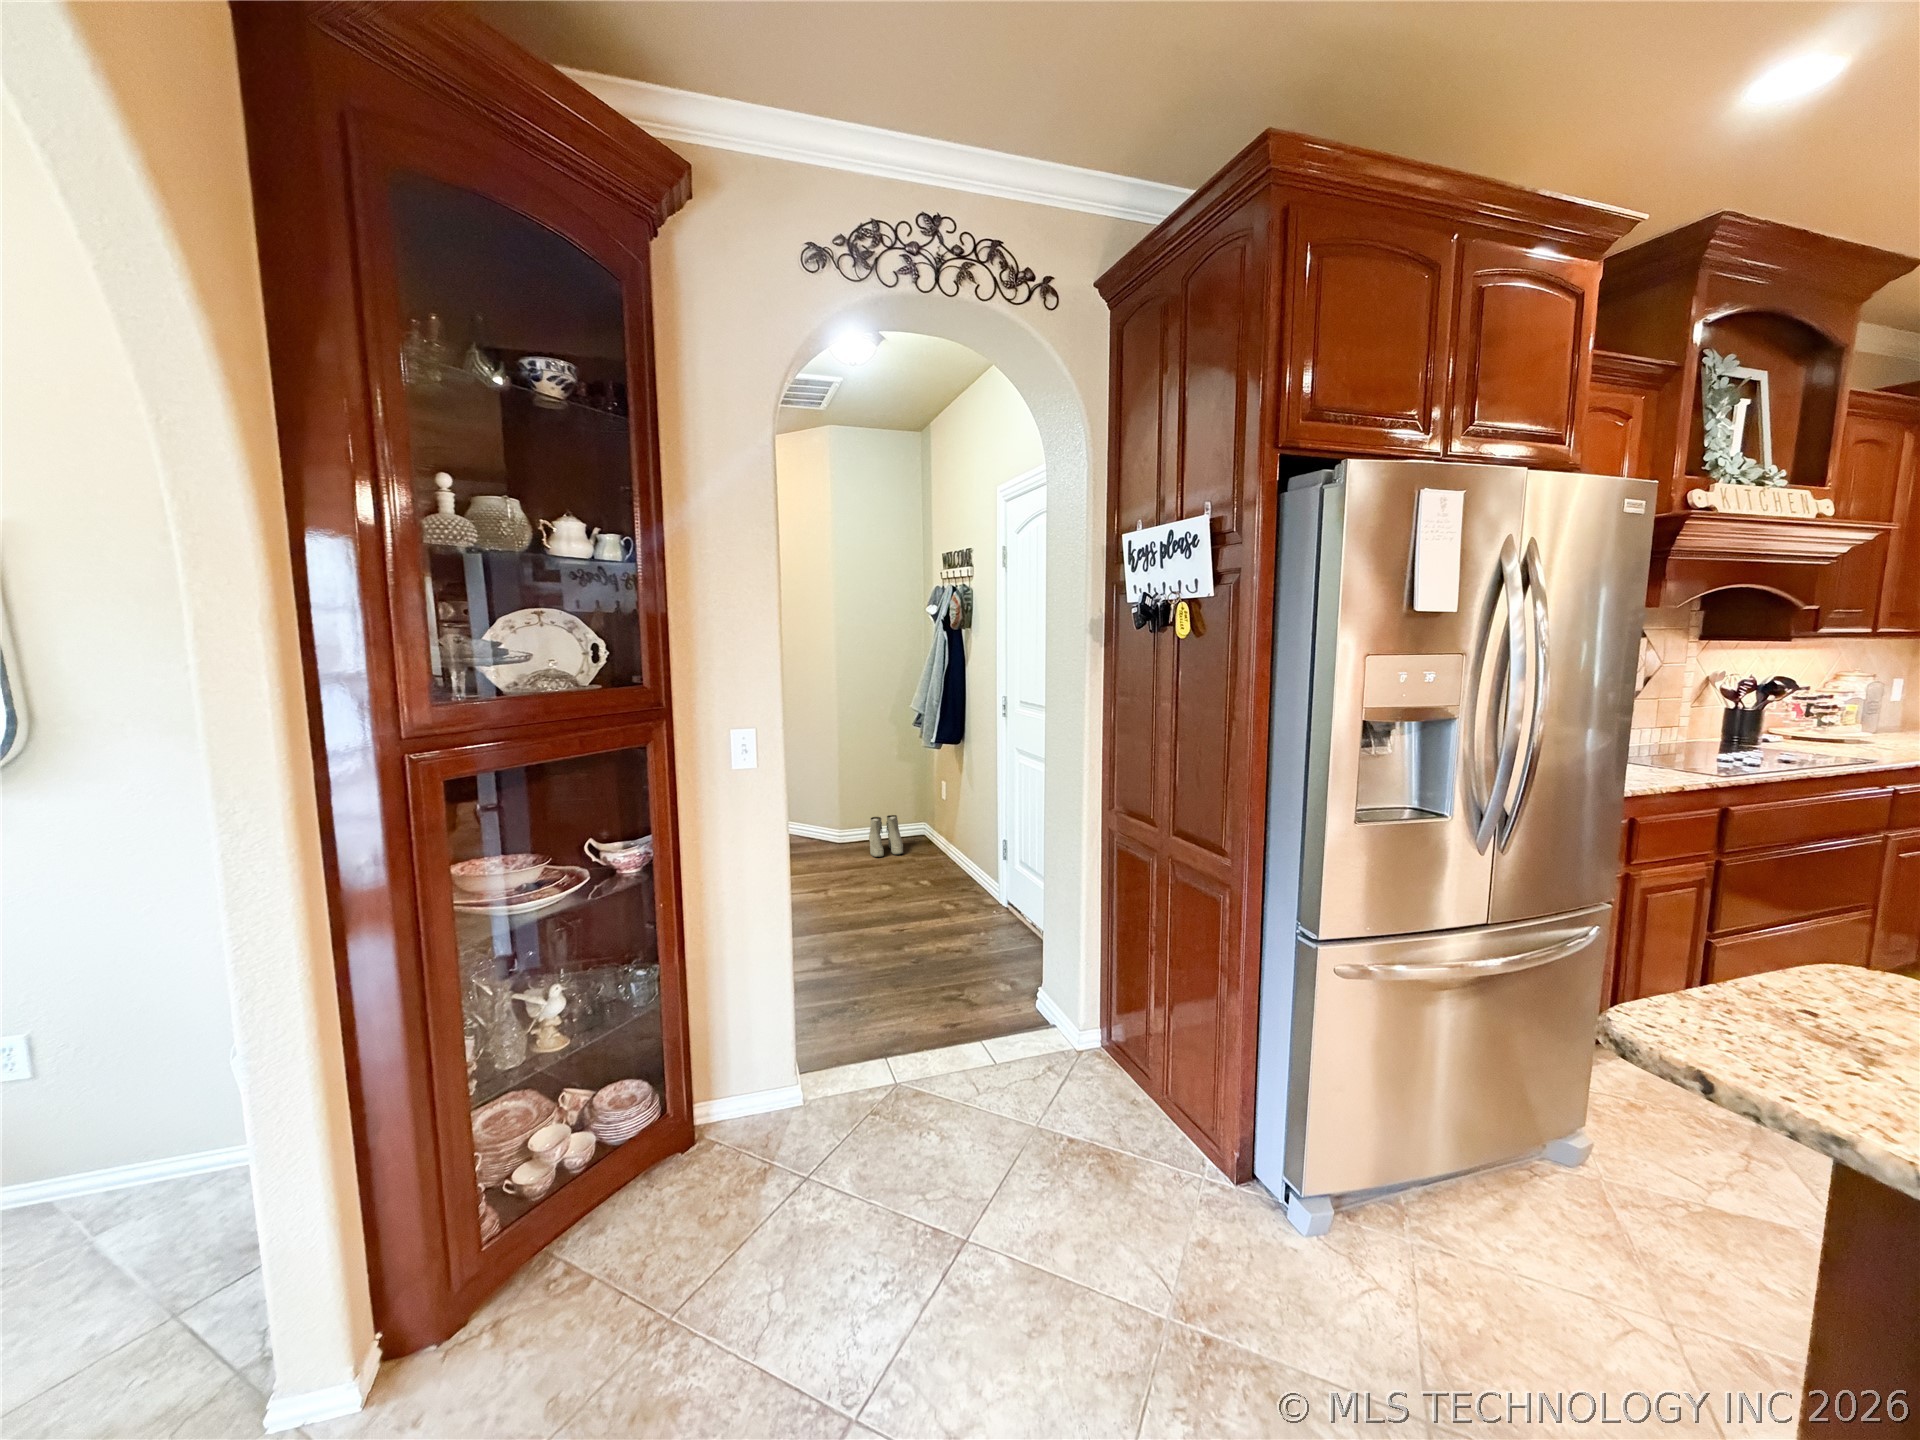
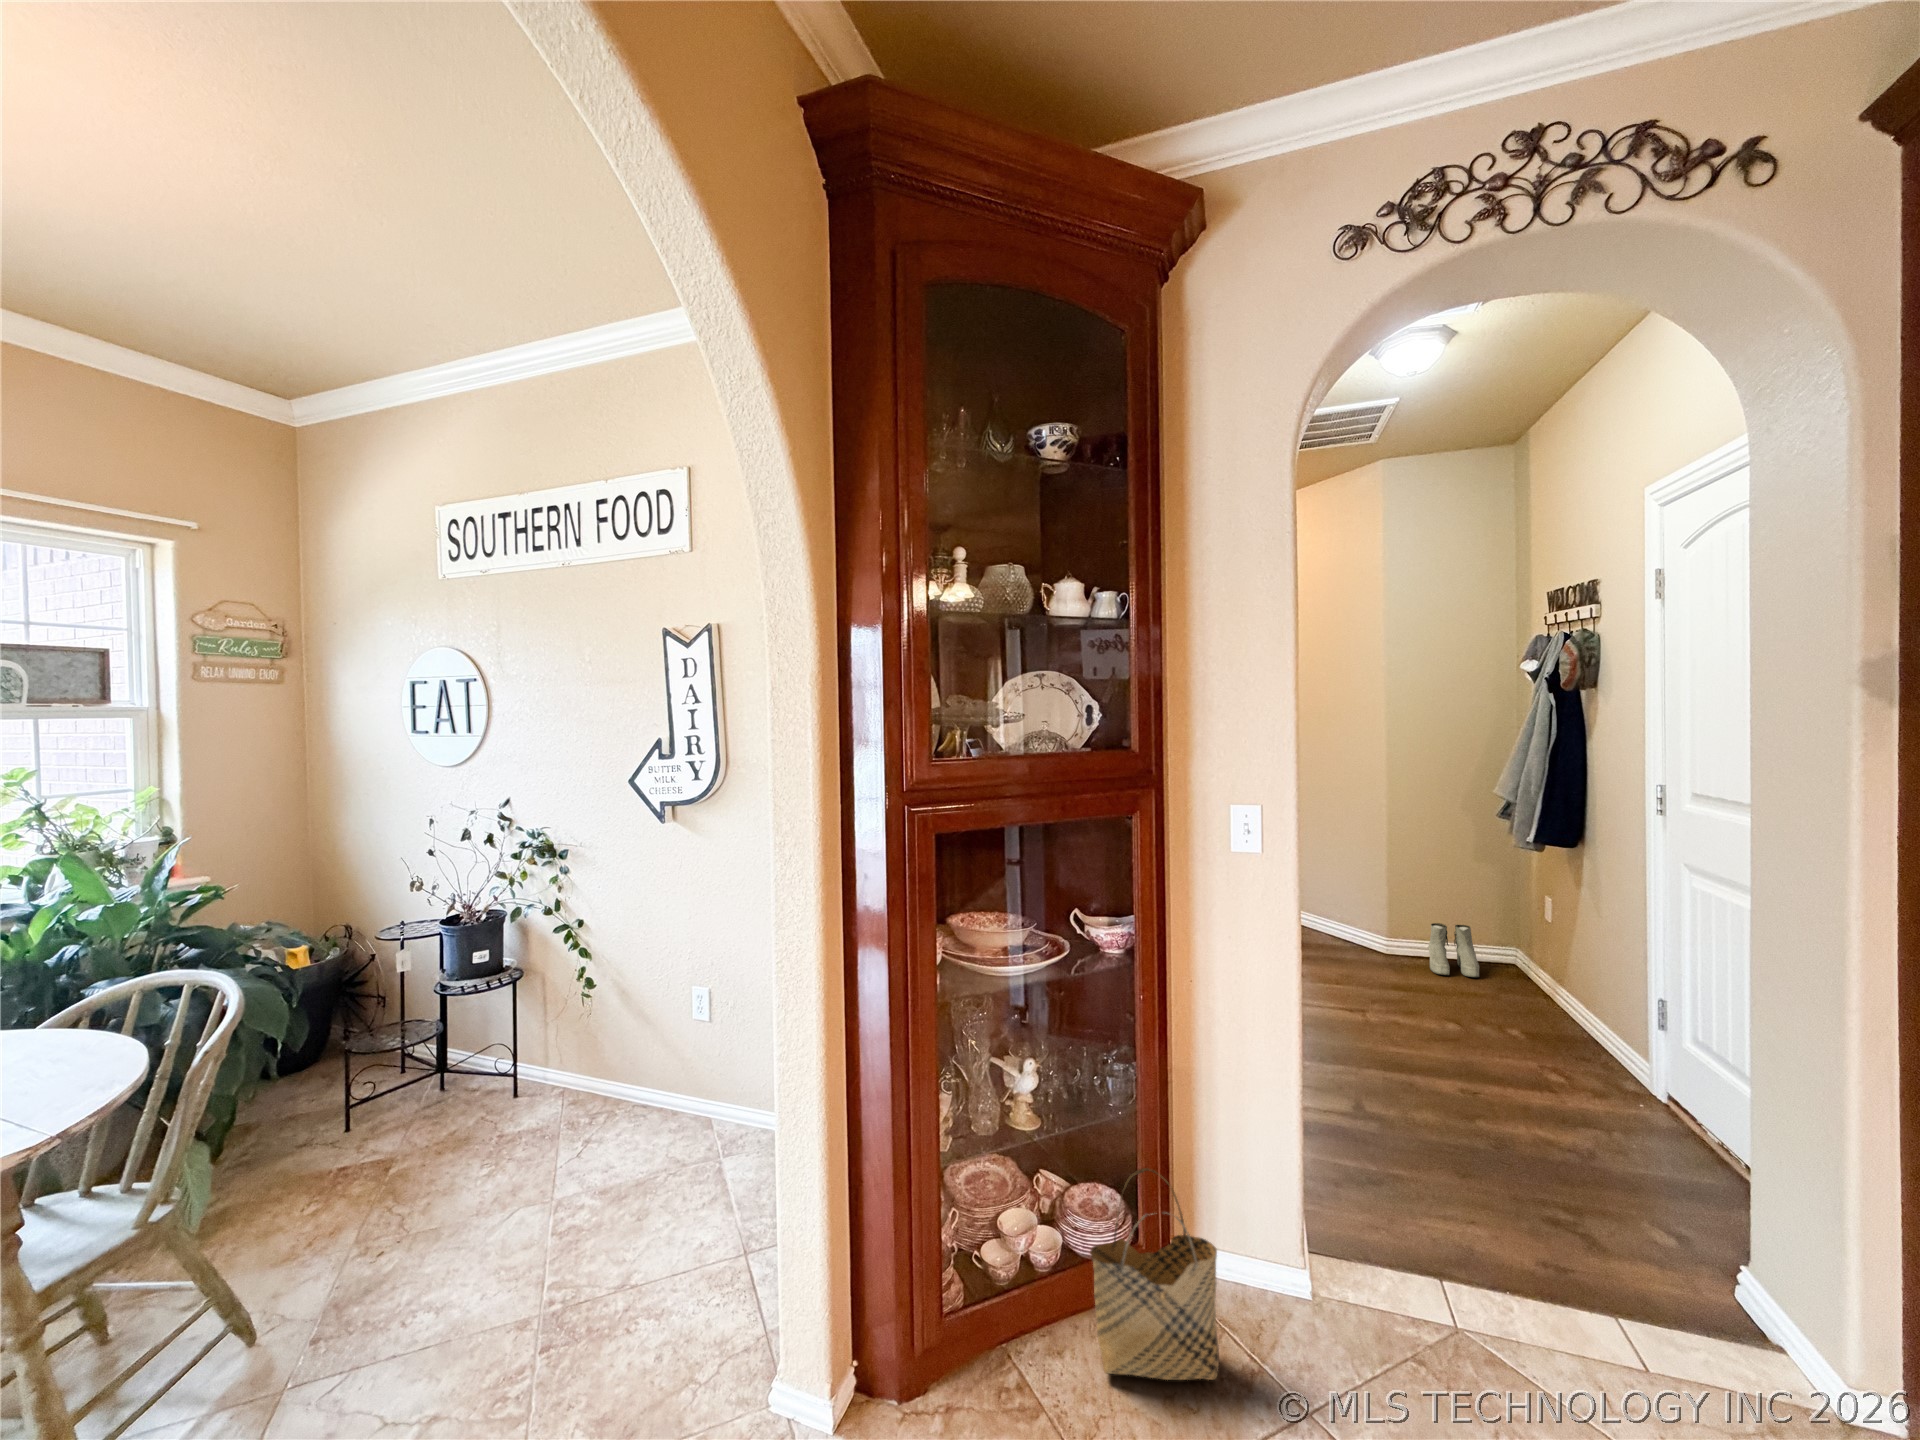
woven basket: none [627,1047,739,1224] -> present [1090,1168,1219,1380]

